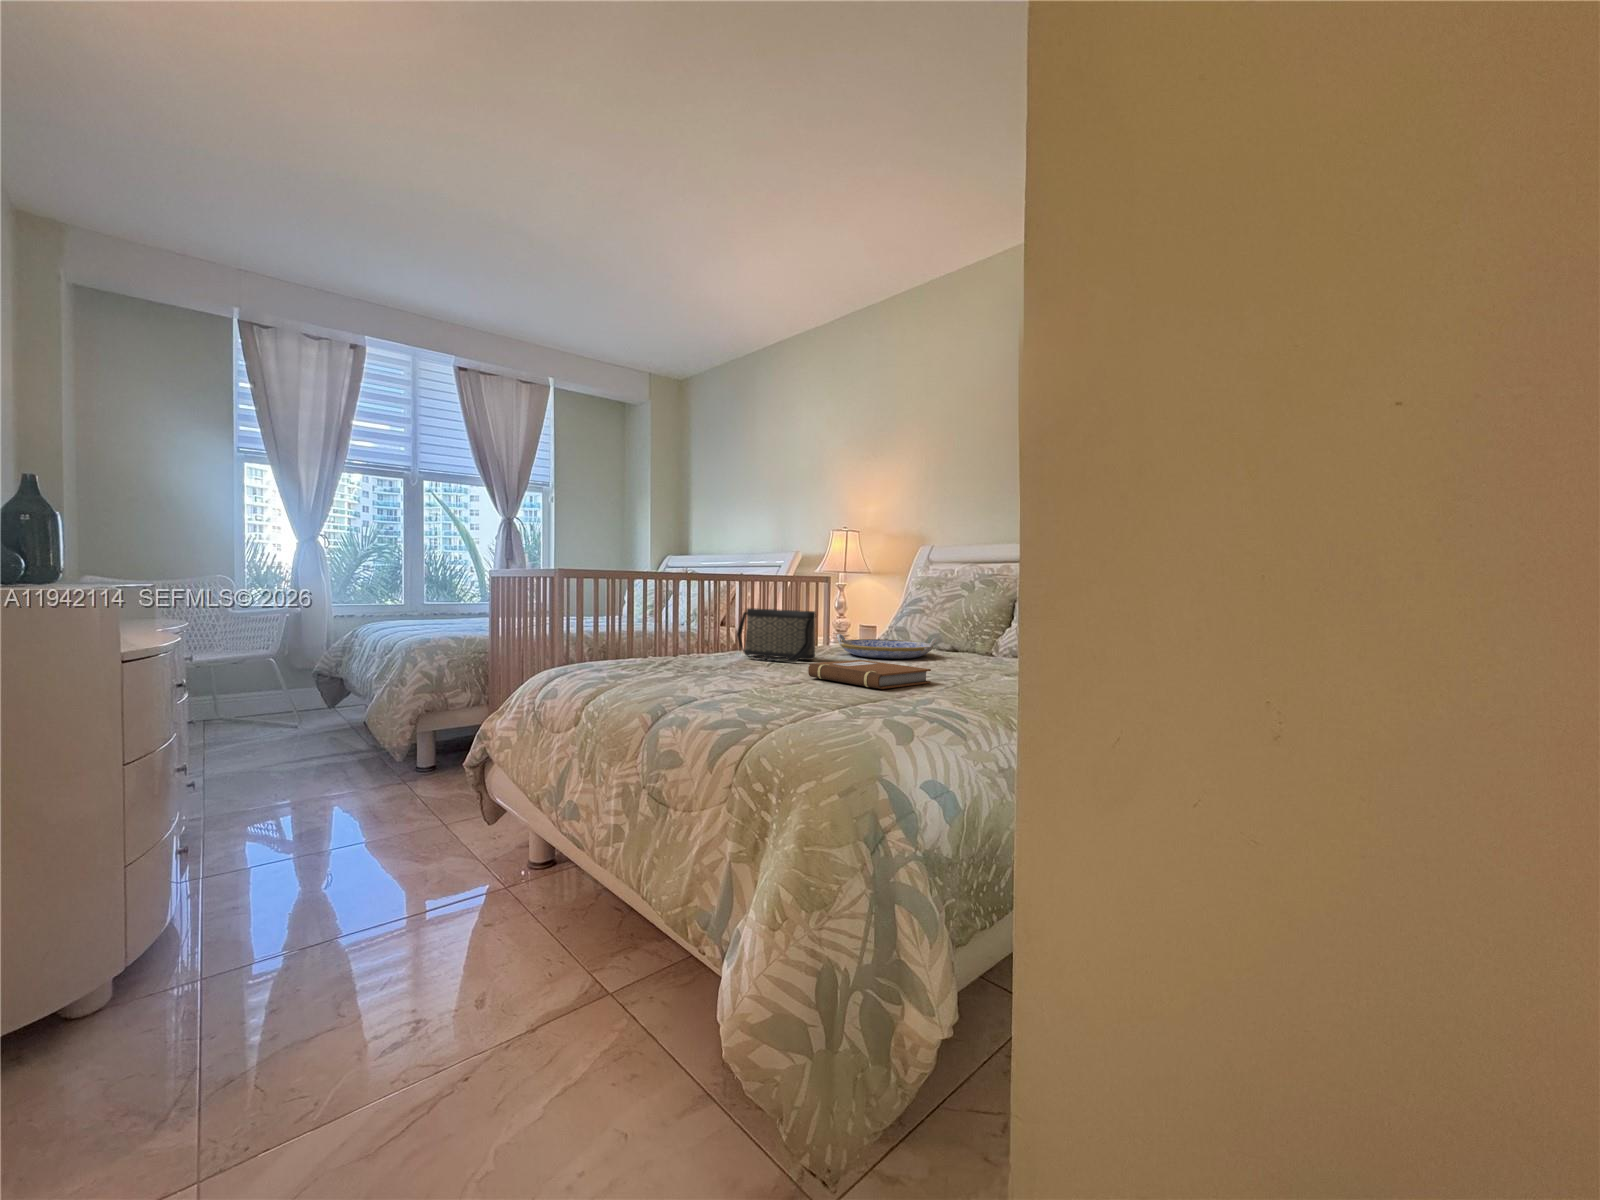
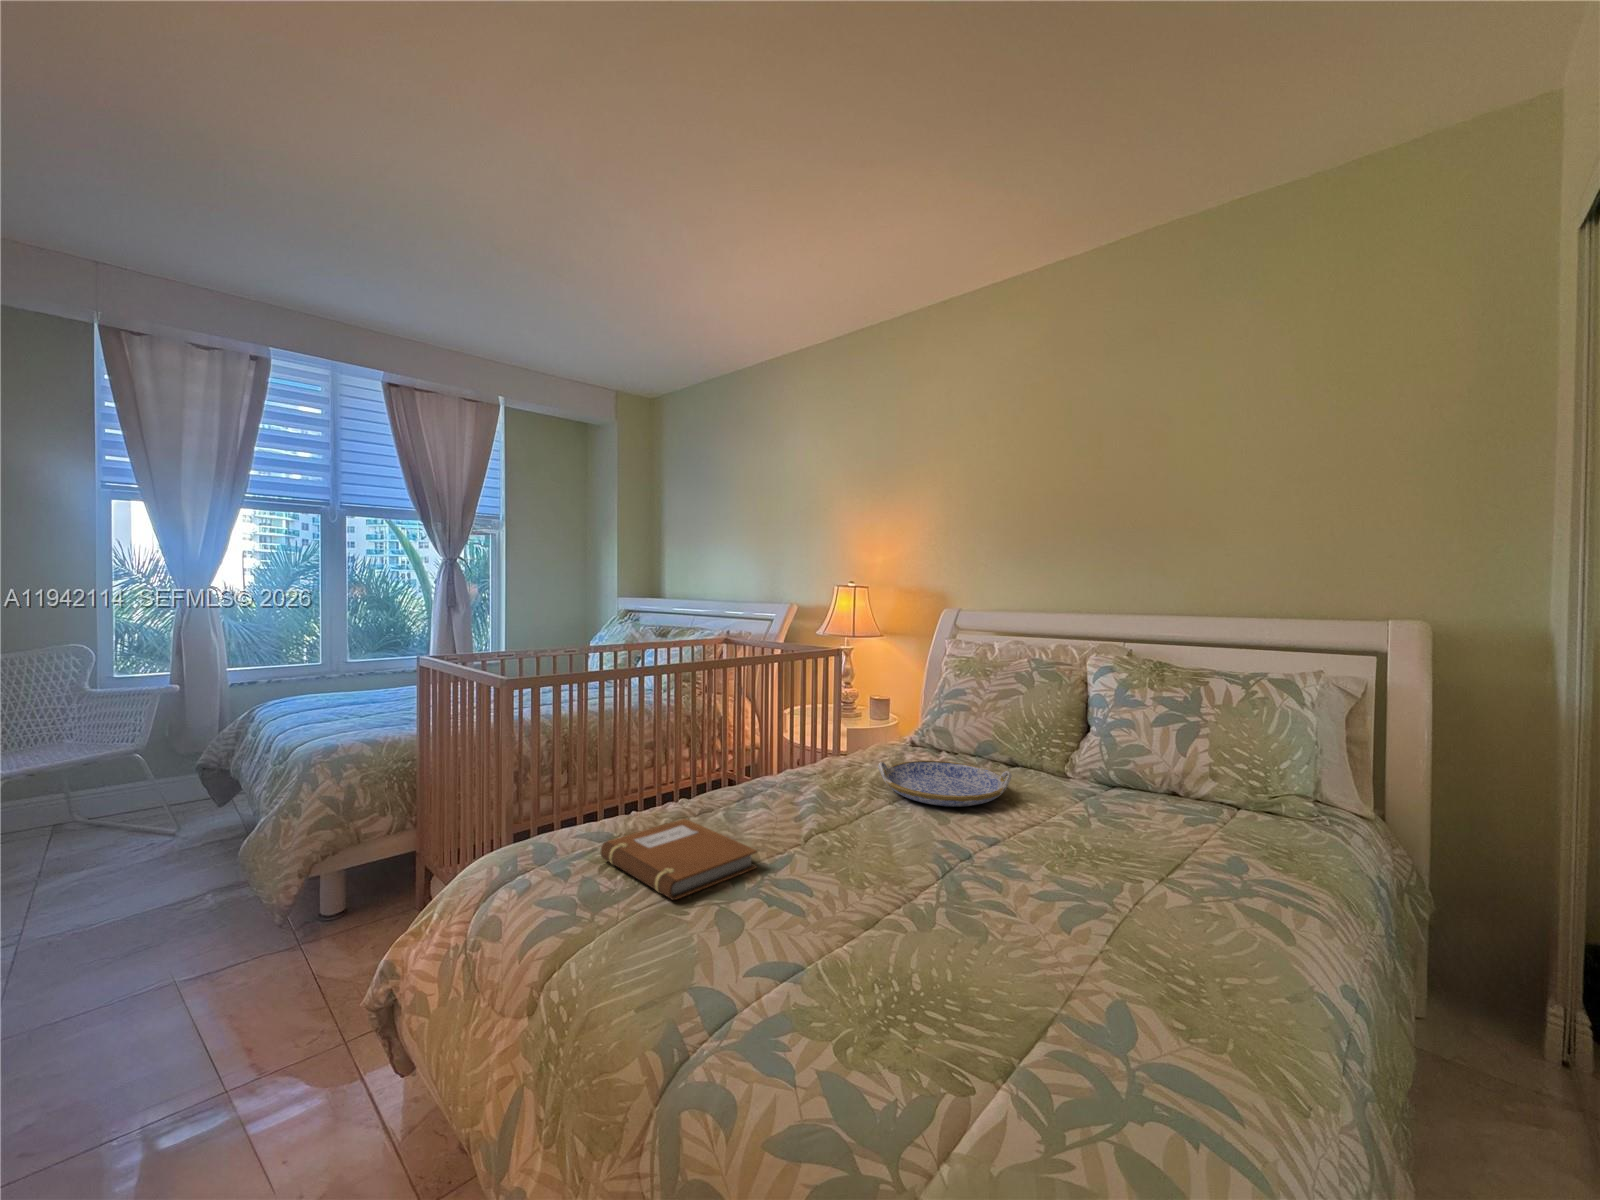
handbag: present [737,608,816,662] -> none [752,742,864,831]
notebook: present [808,660,931,689] -> present [601,819,757,900]

